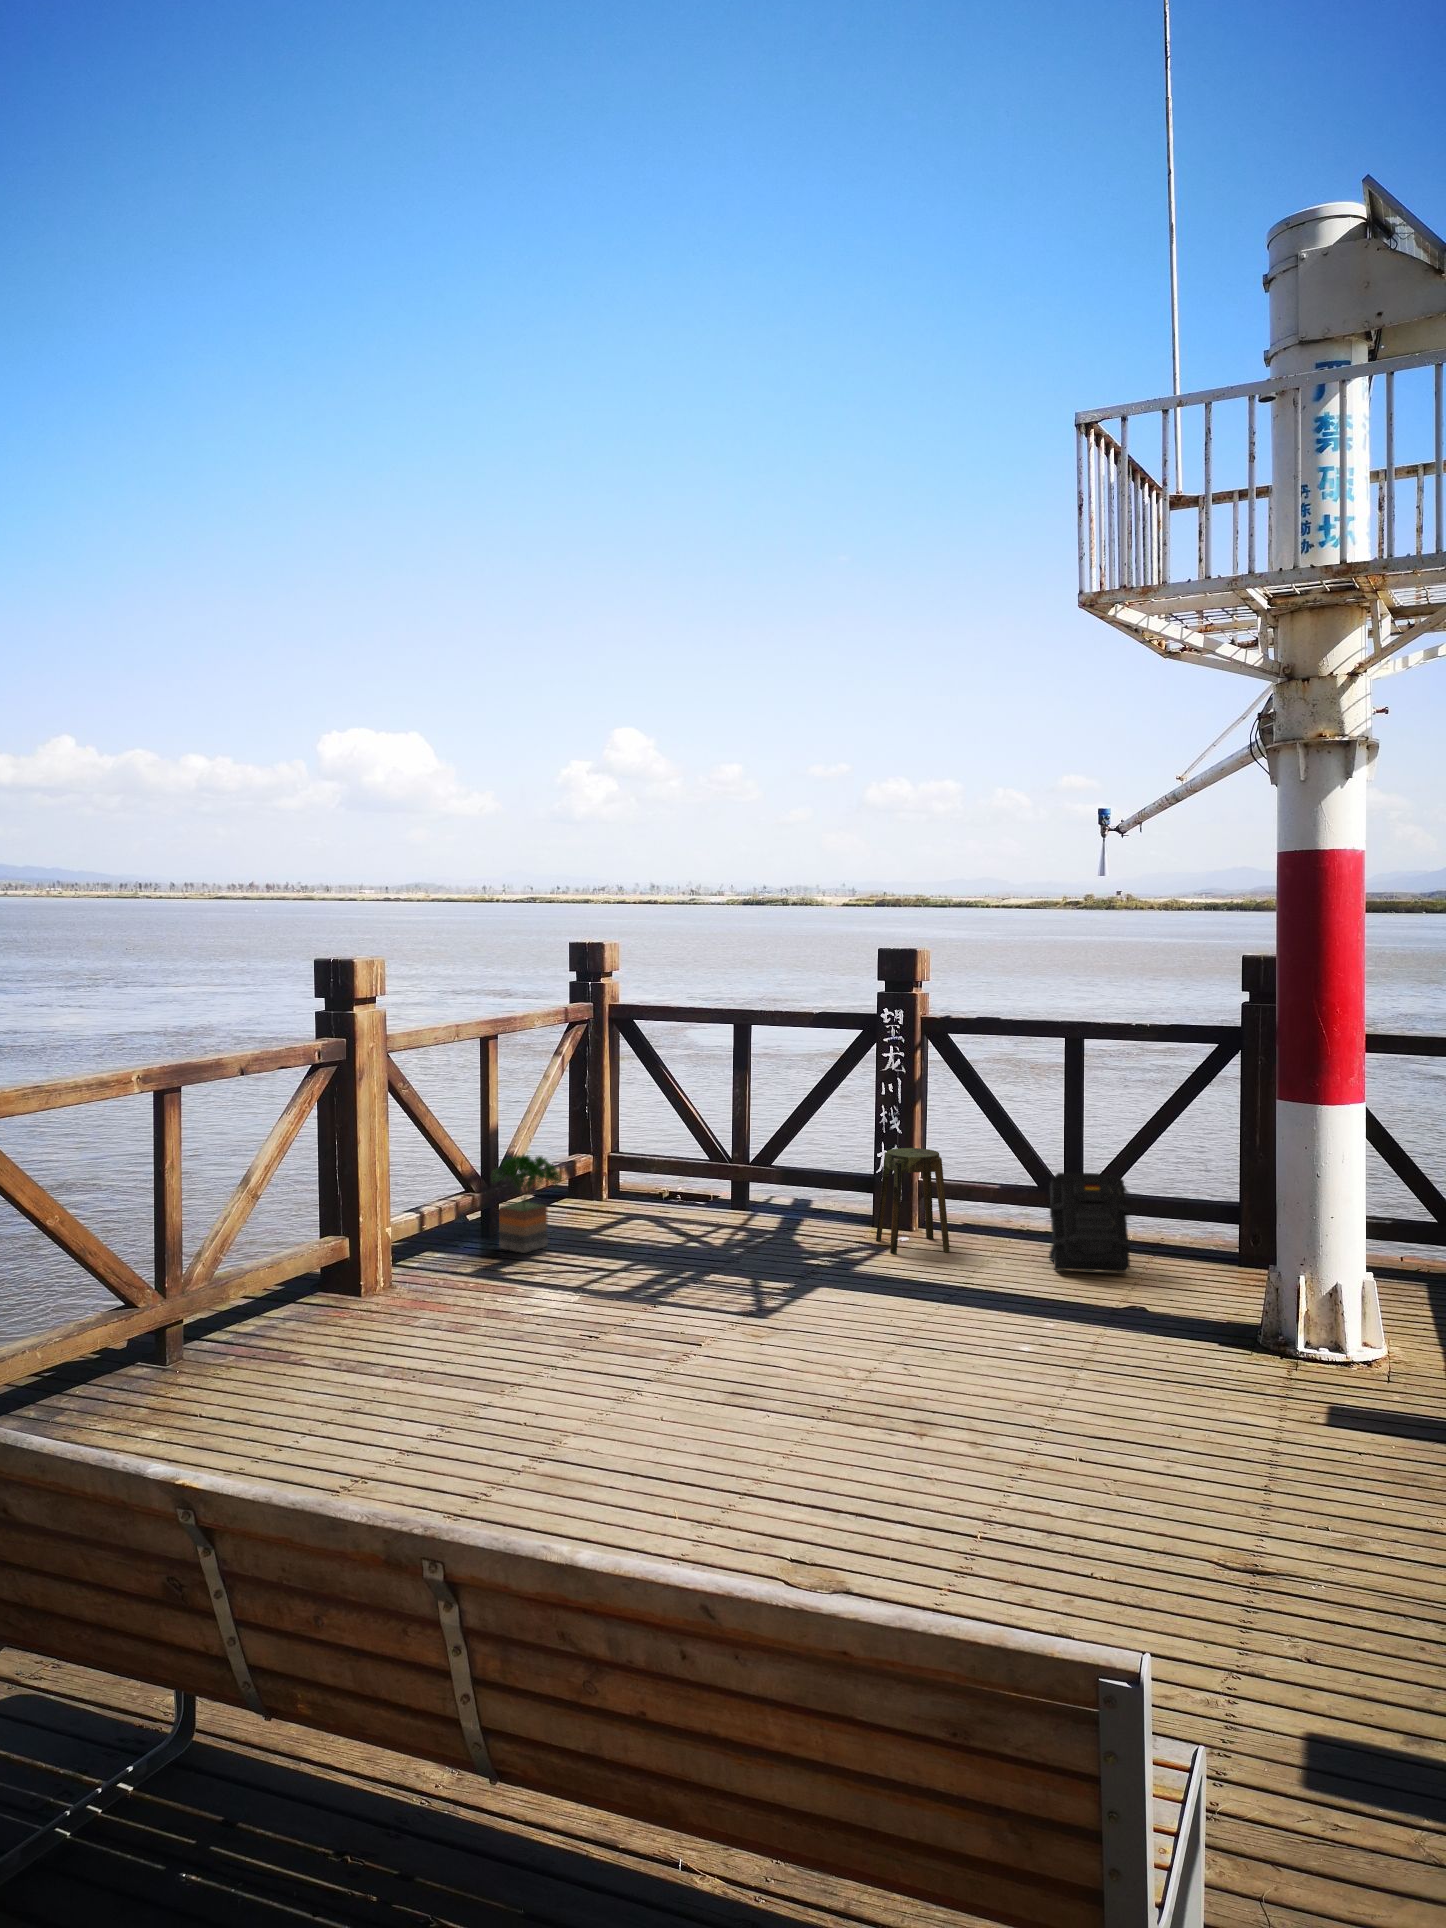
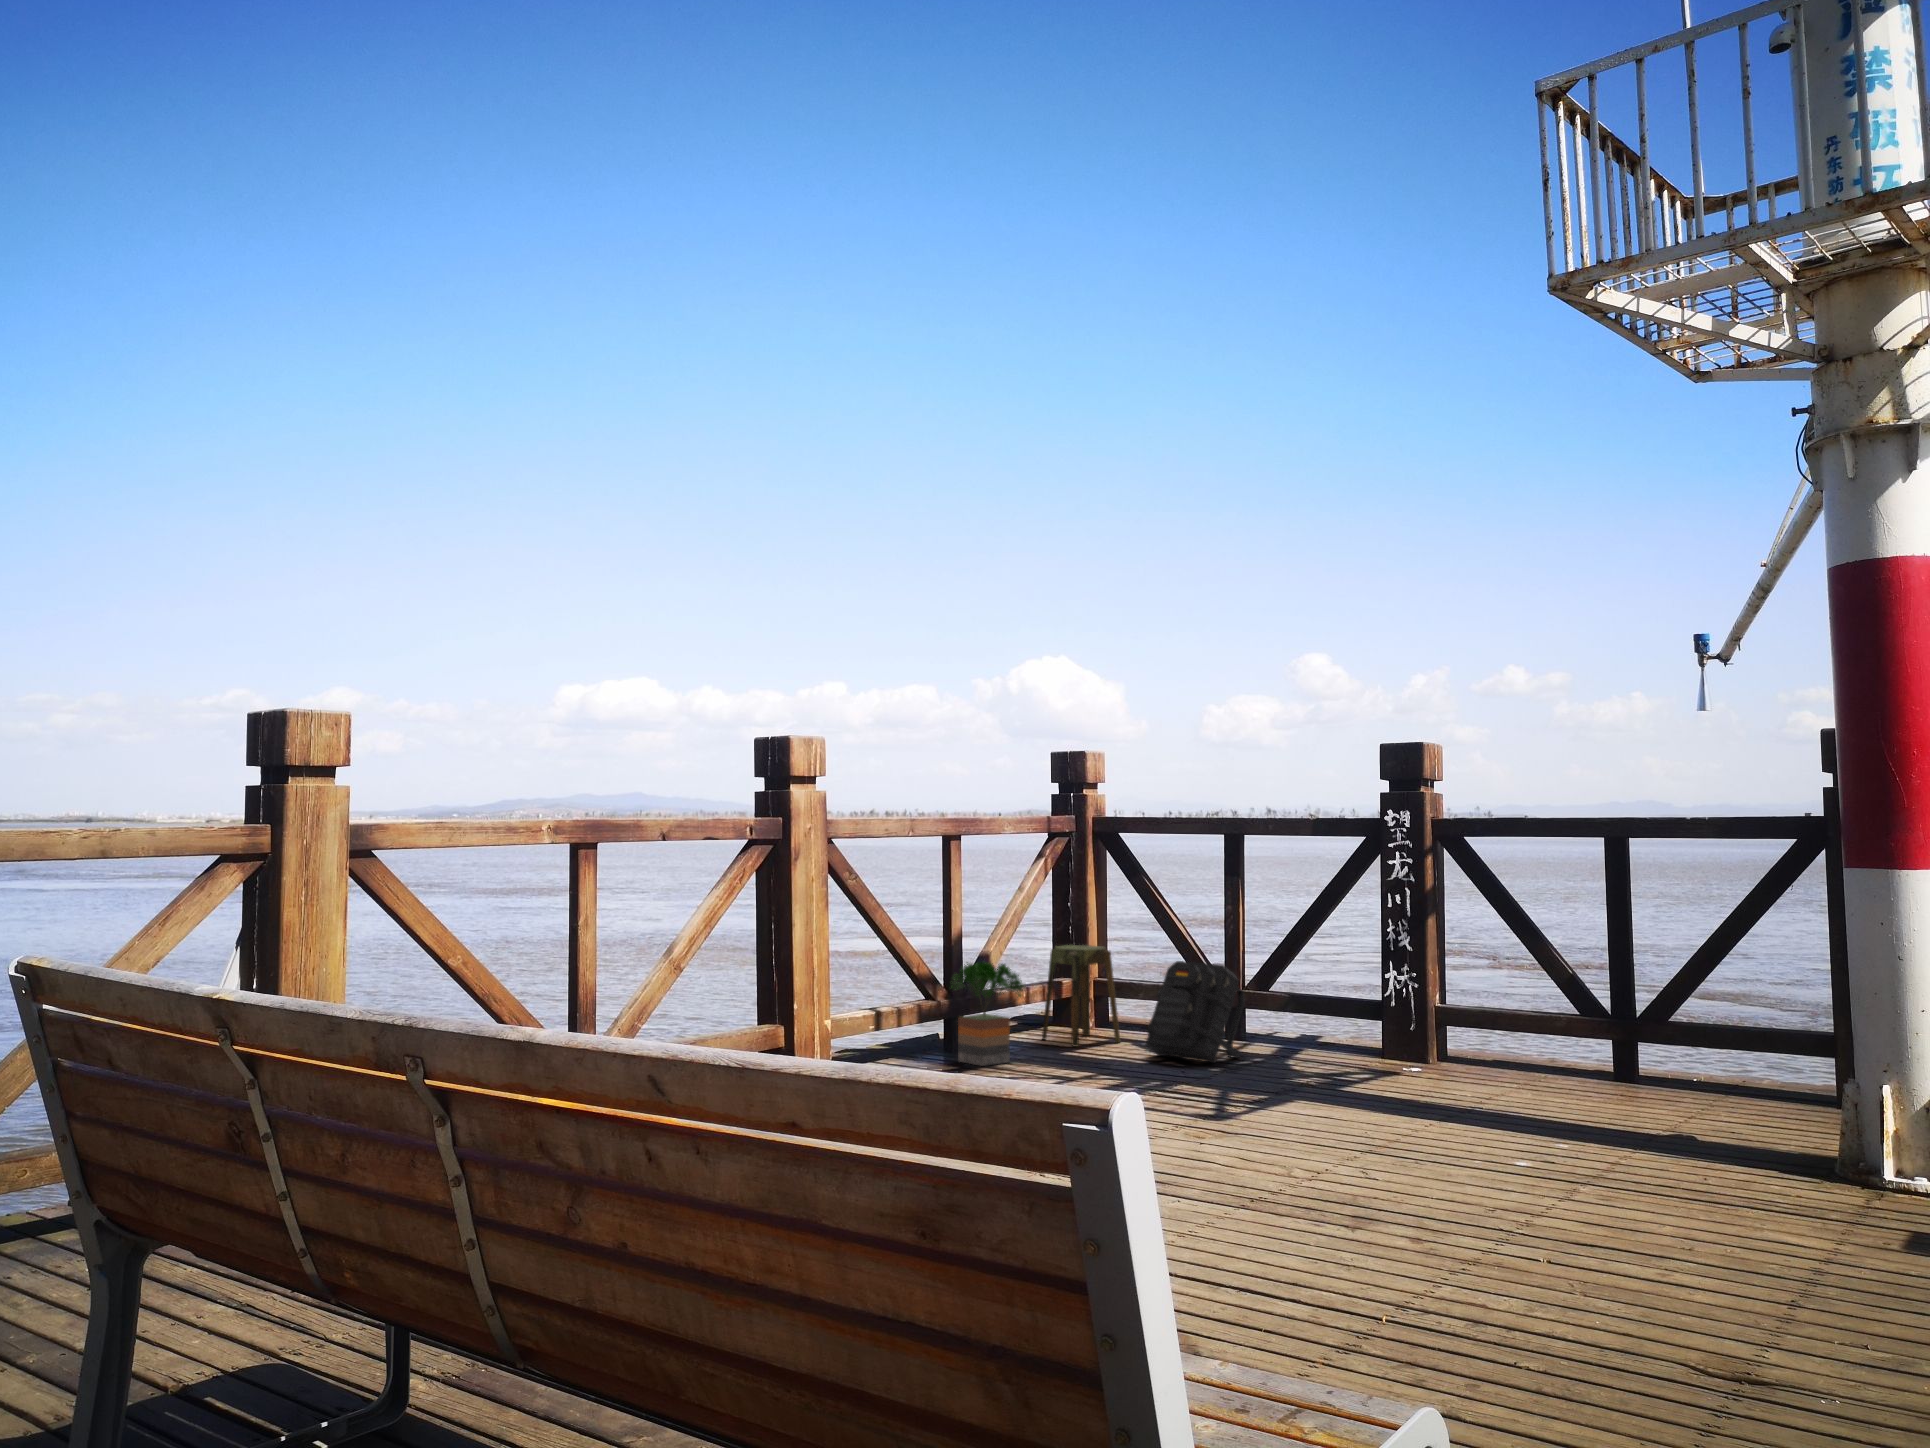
stool: present [876,1148,950,1254] -> present [1042,945,1120,1047]
backpack: present [1049,1173,1130,1272] -> present [1145,961,1245,1063]

